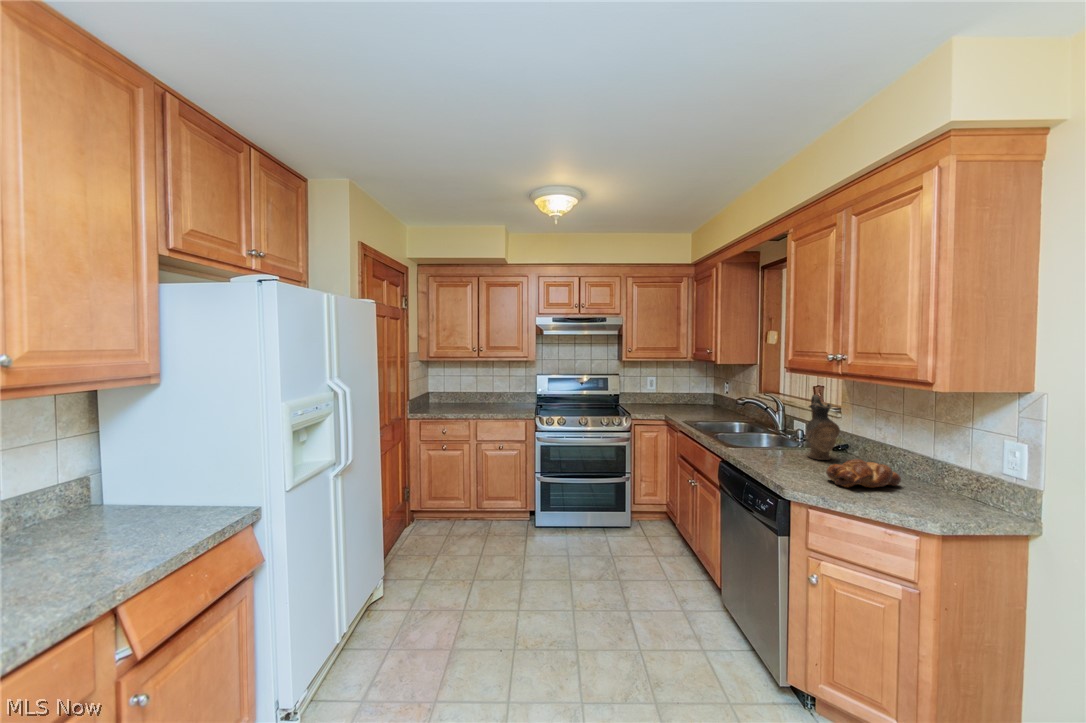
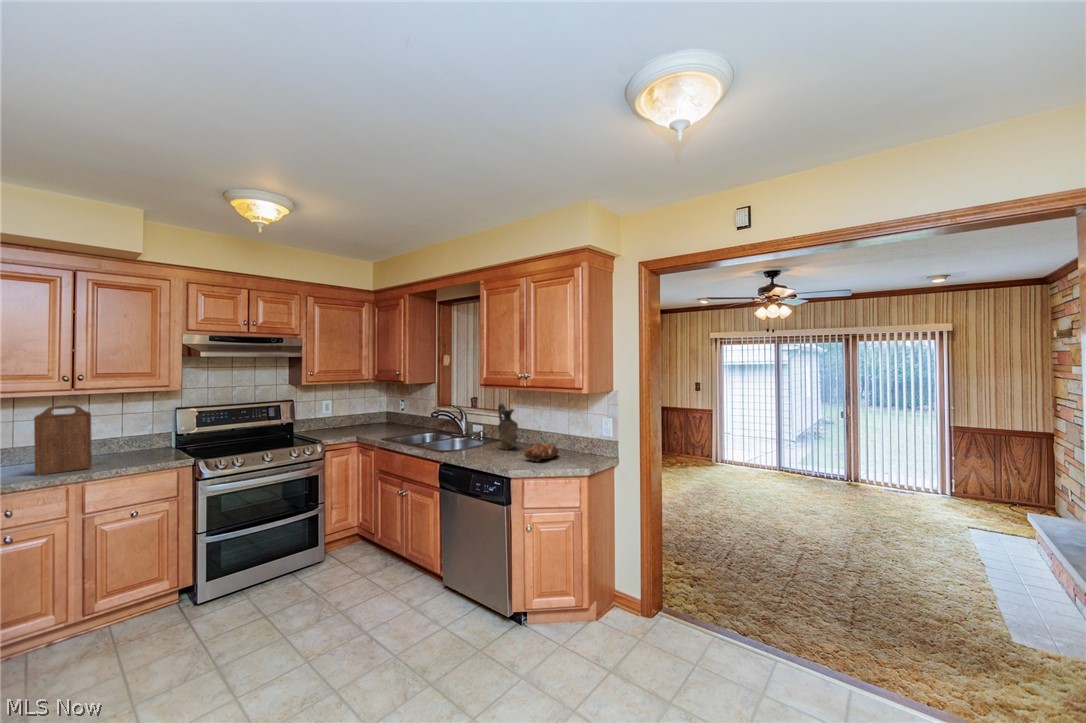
cutting board: none [458,368,484,411] -> present [34,405,92,475]

